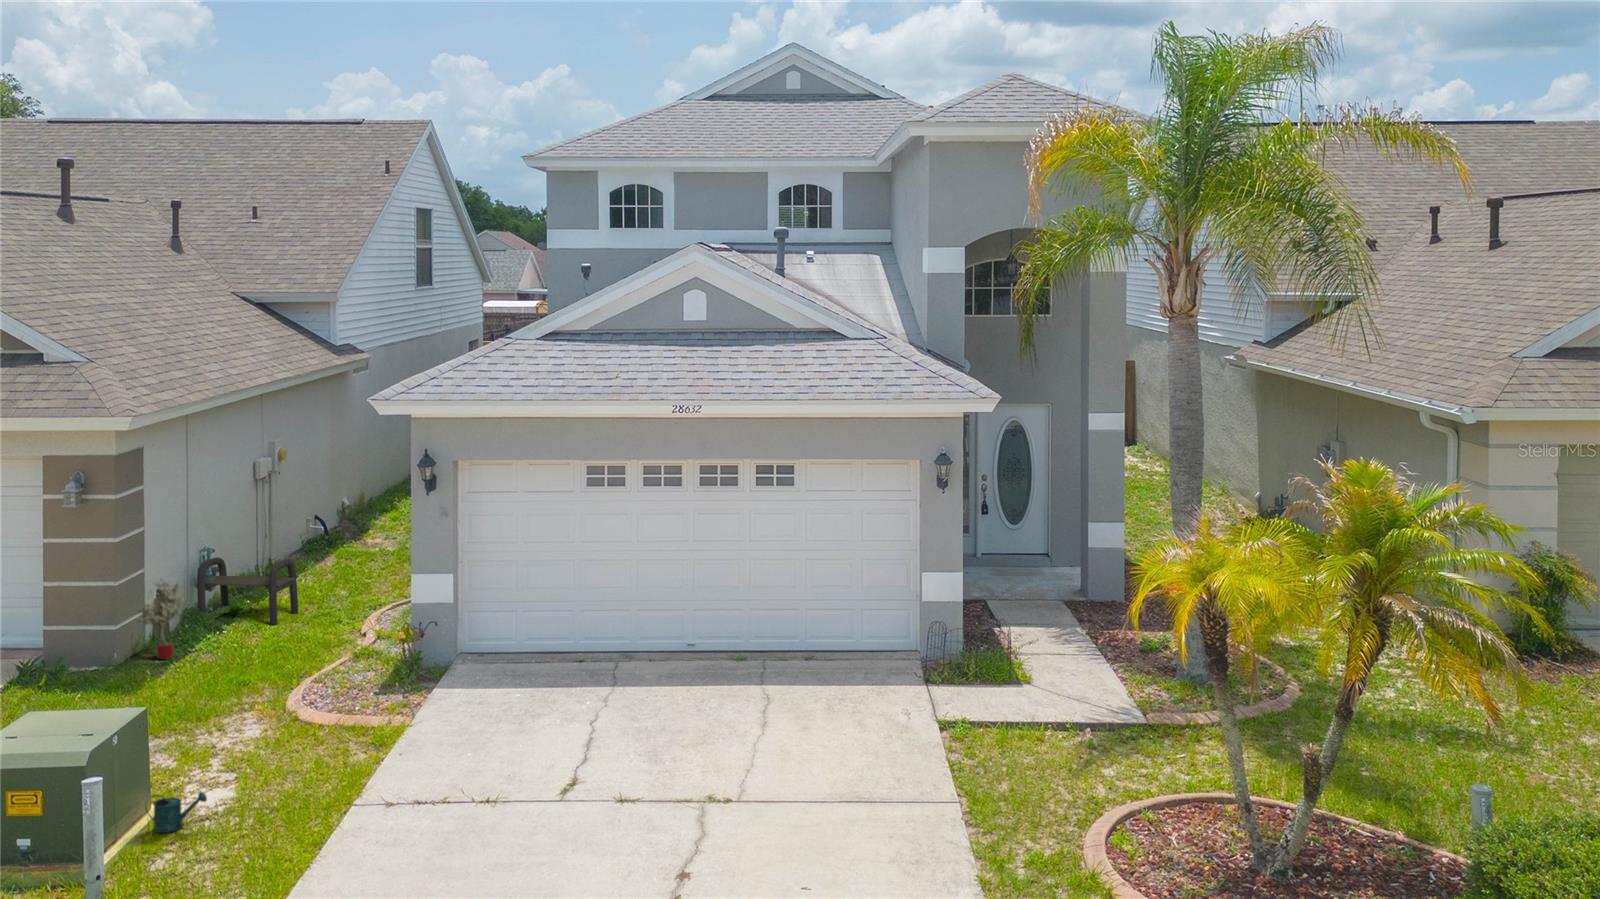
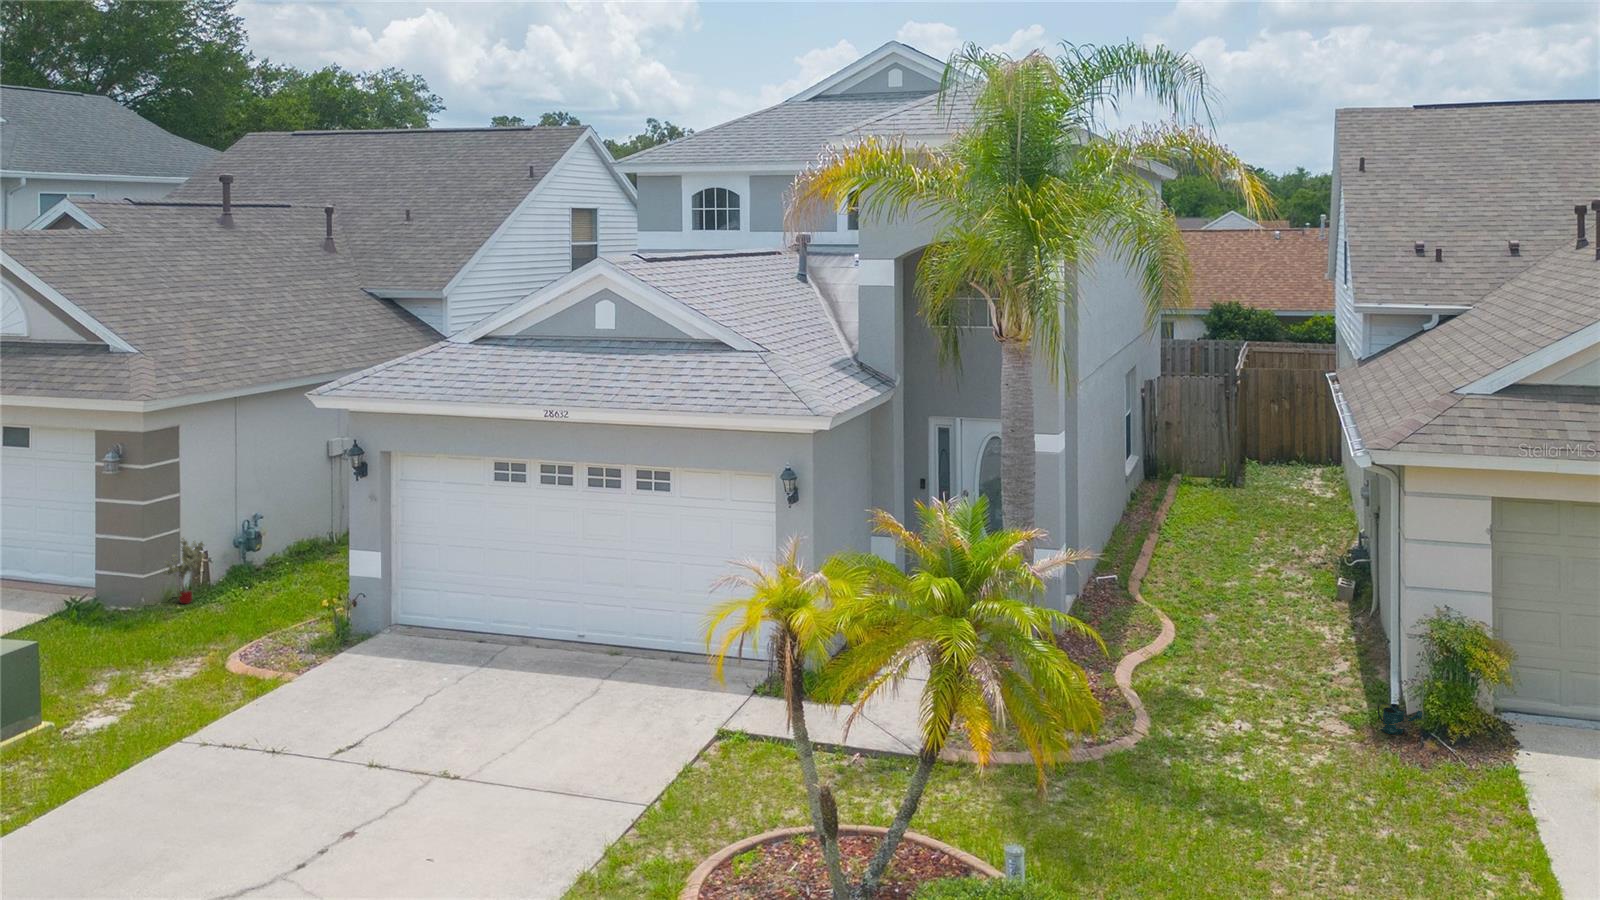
bench: present [197,557,298,625] -> none [243,521,325,581]
watering can: present [145,792,207,833] -> present [1377,703,1422,735]

